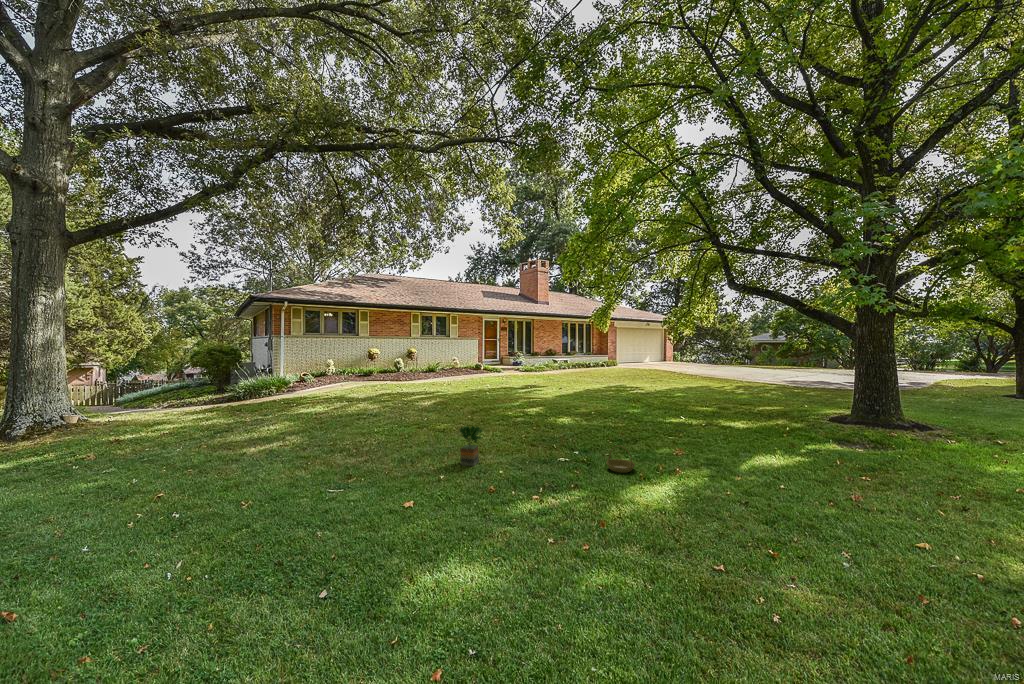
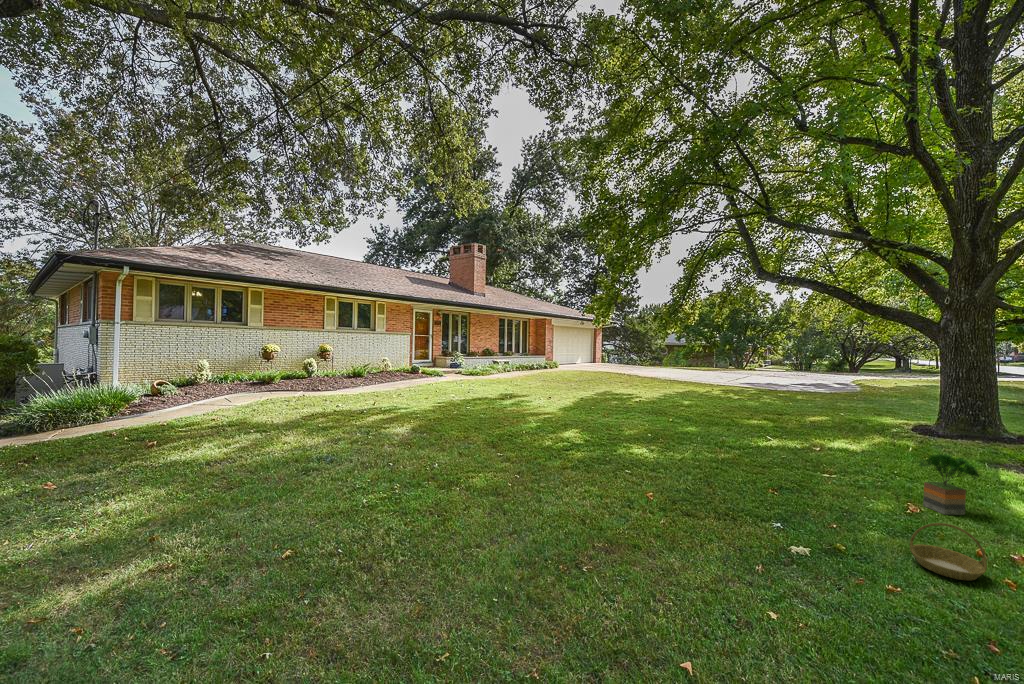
potted tree: present [459,426,482,466] -> present [919,454,980,515]

